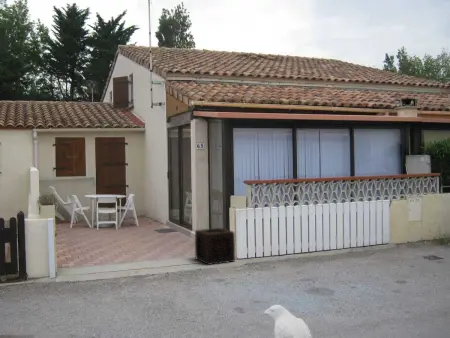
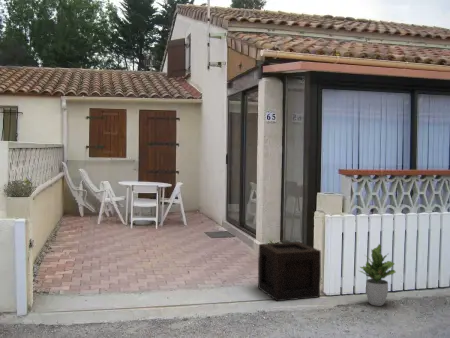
potted plant: none [257,225,279,264] -> present [360,244,396,306]

